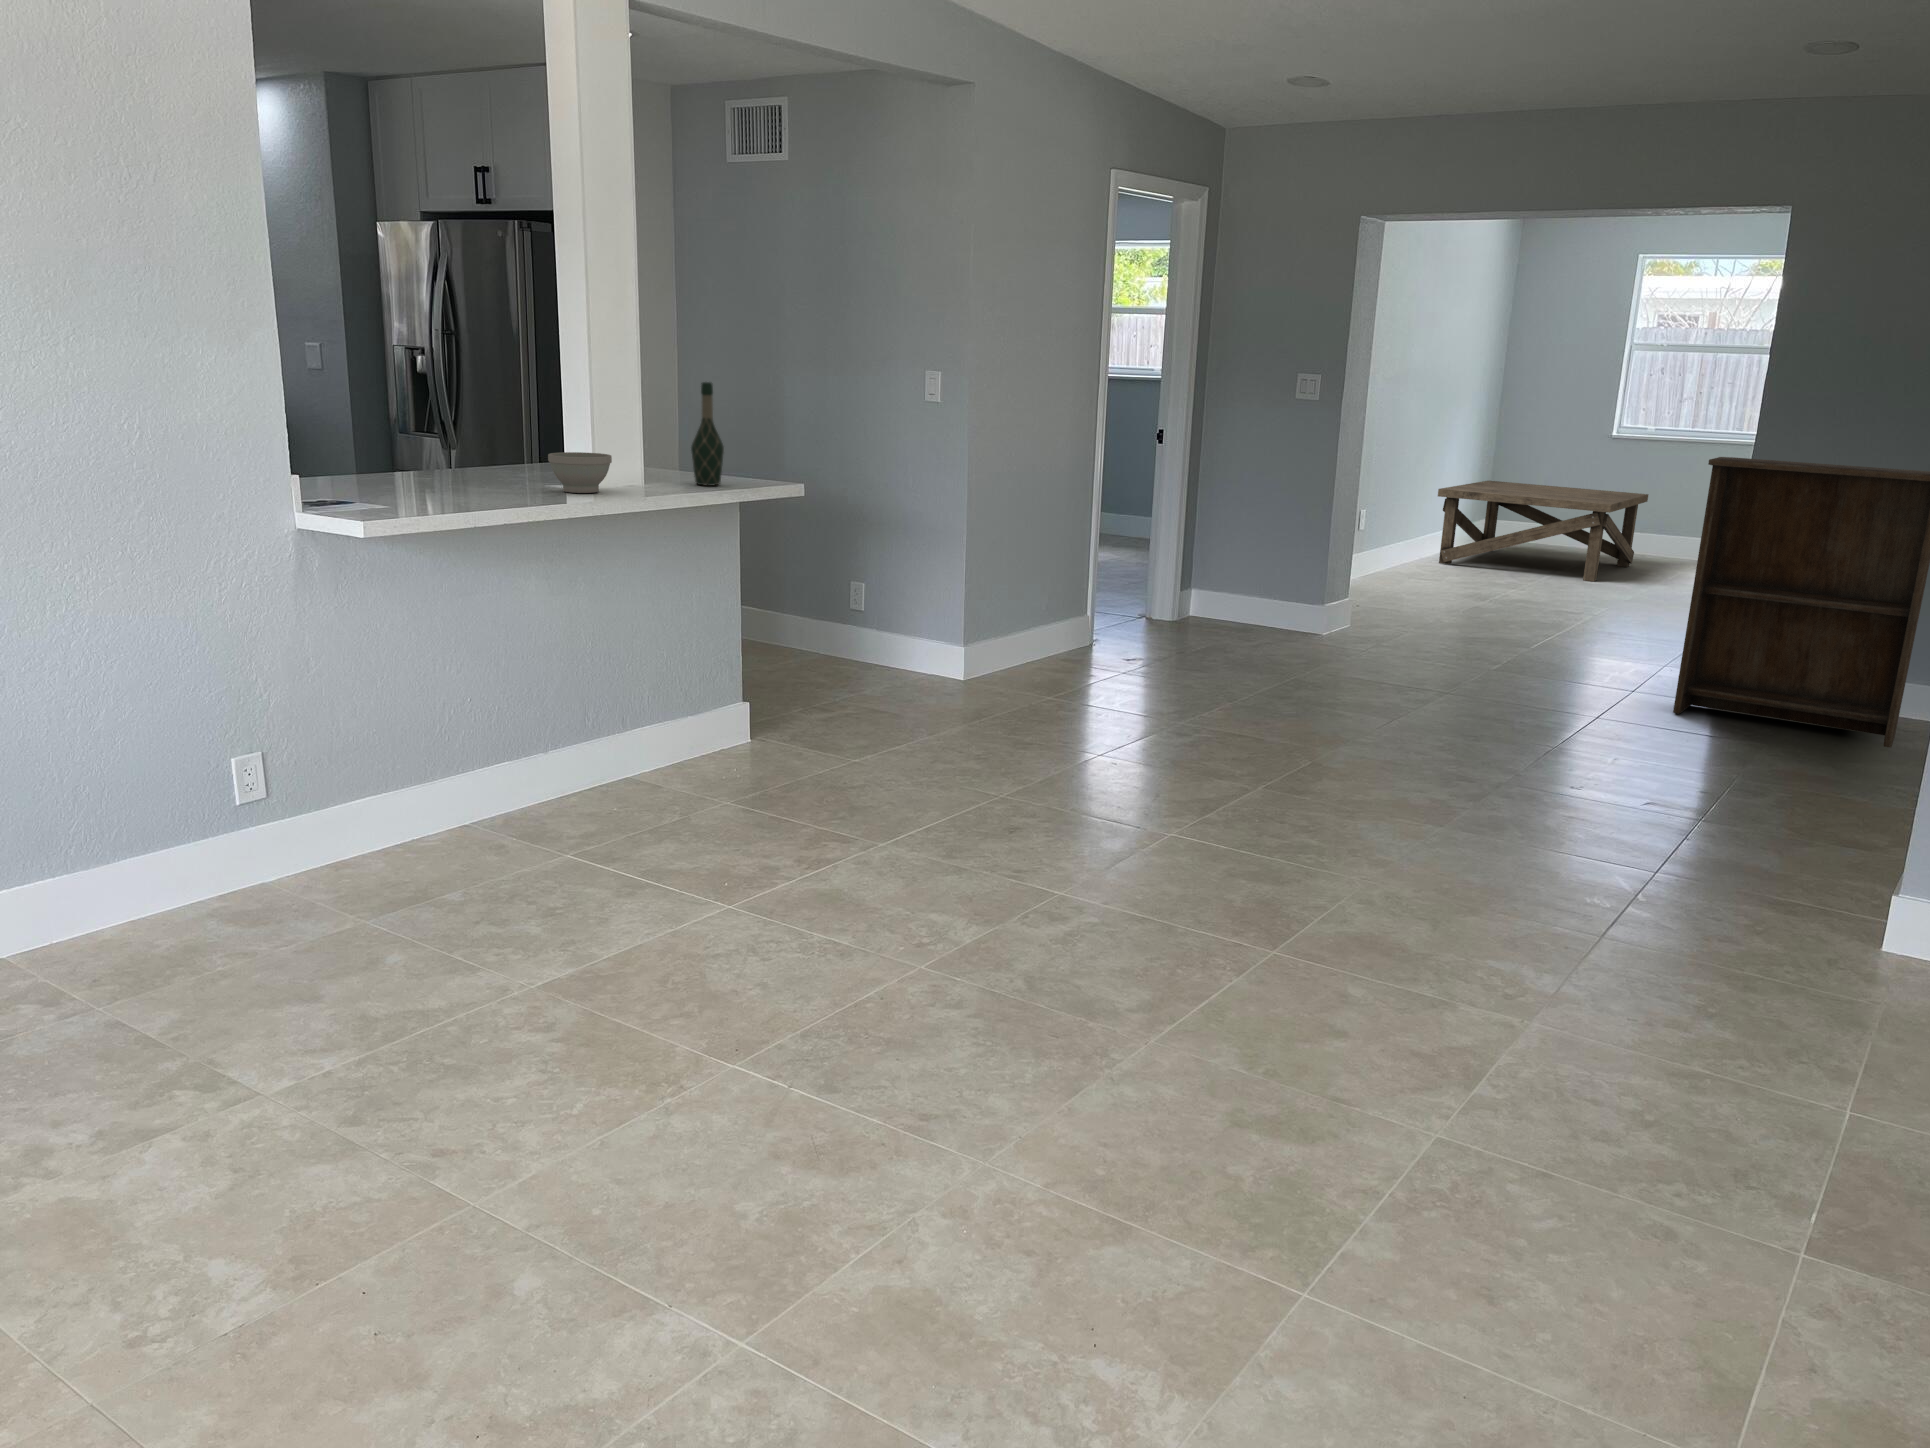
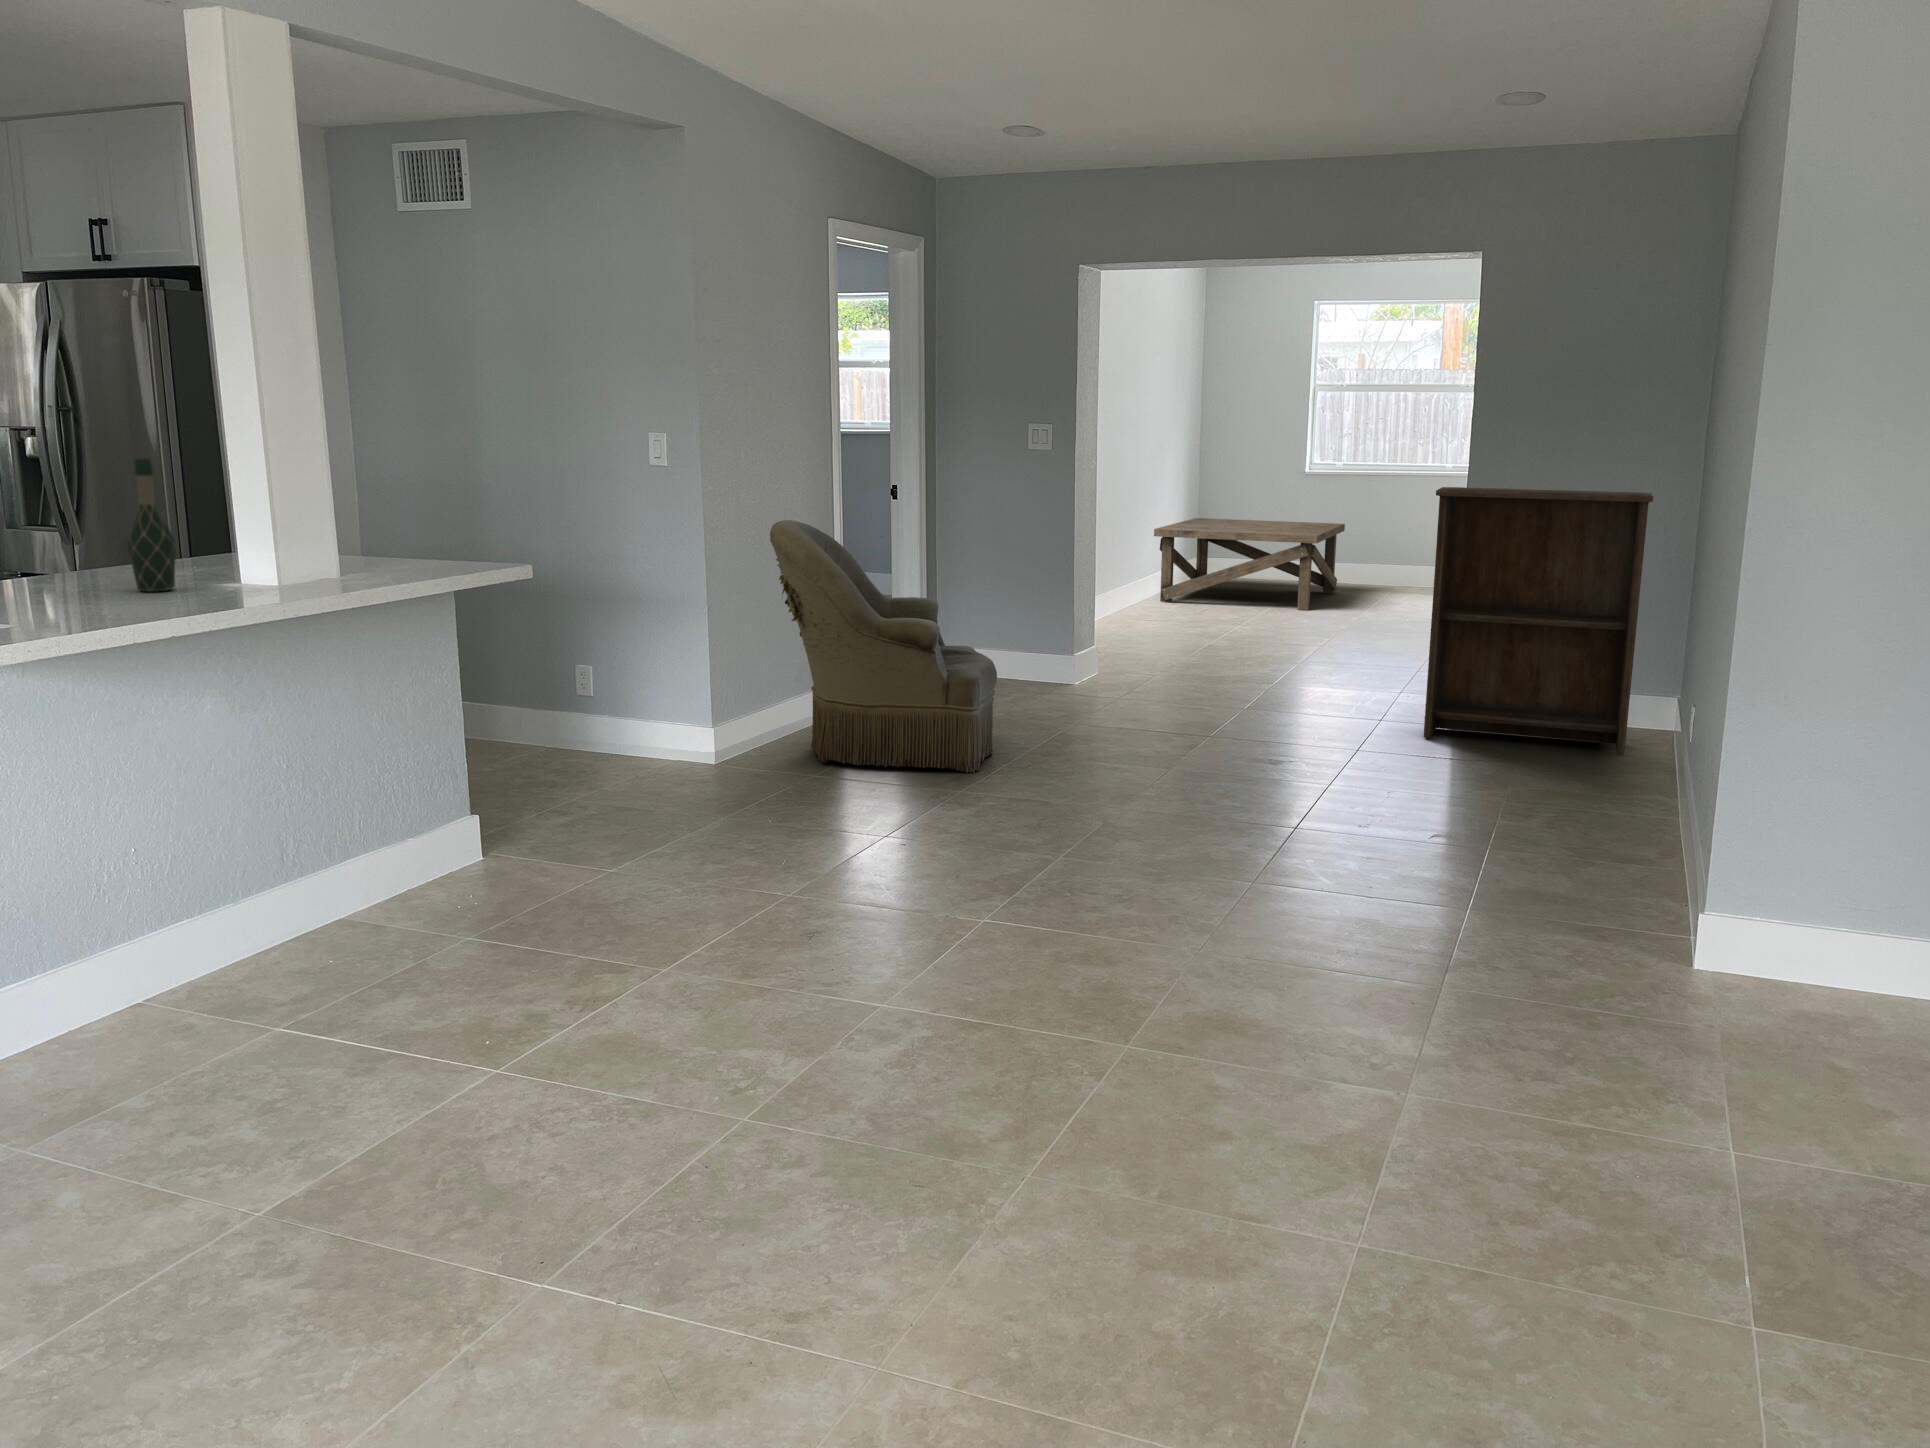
wine bottle: present [691,382,724,486] -> present [127,458,176,591]
bowl: present [548,452,612,493] -> none [218,544,299,592]
armchair: none [1031,458,1236,708] -> present [770,520,997,773]

